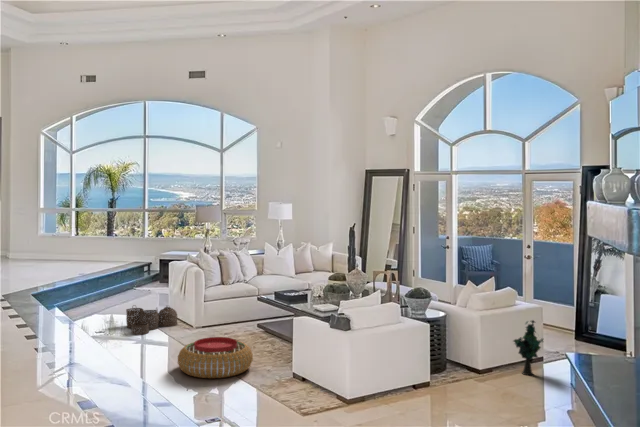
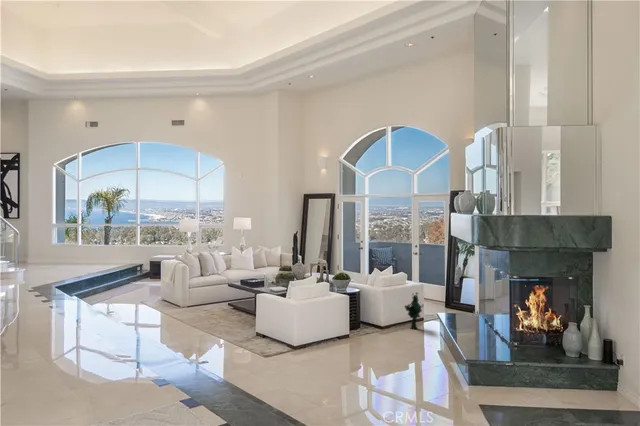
woven basket: present [126,307,177,335] -> none [129,292,168,313]
pouf: present [178,337,253,378] -> none [173,310,227,338]

